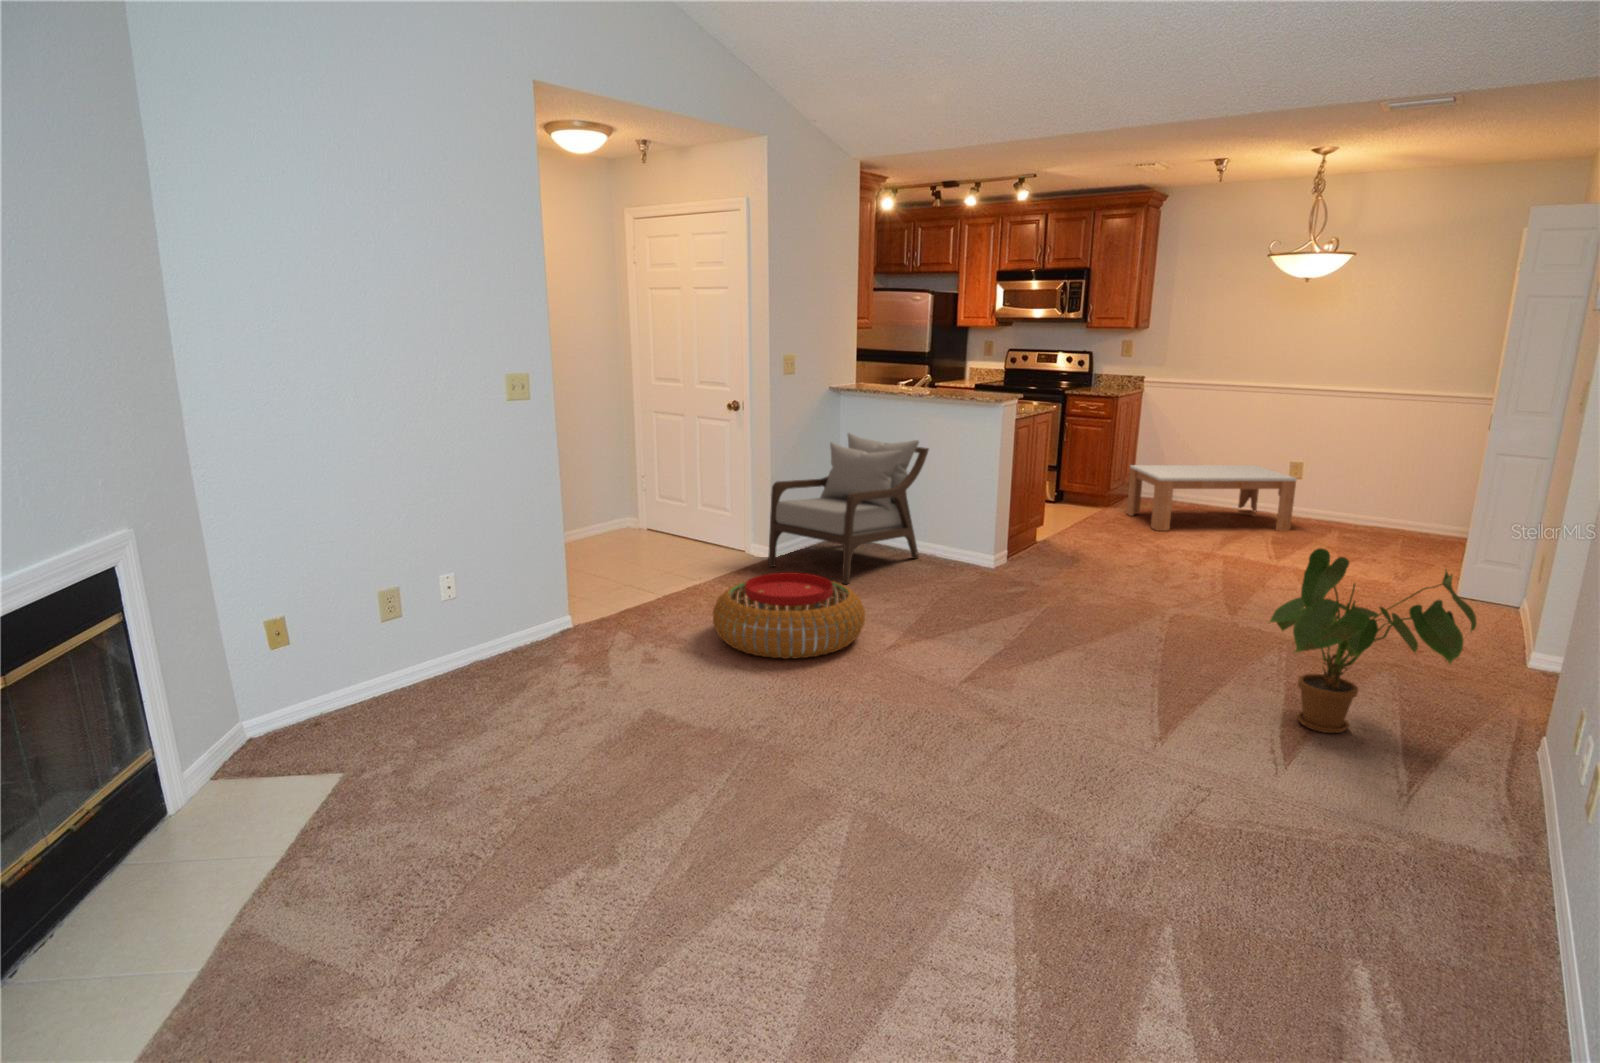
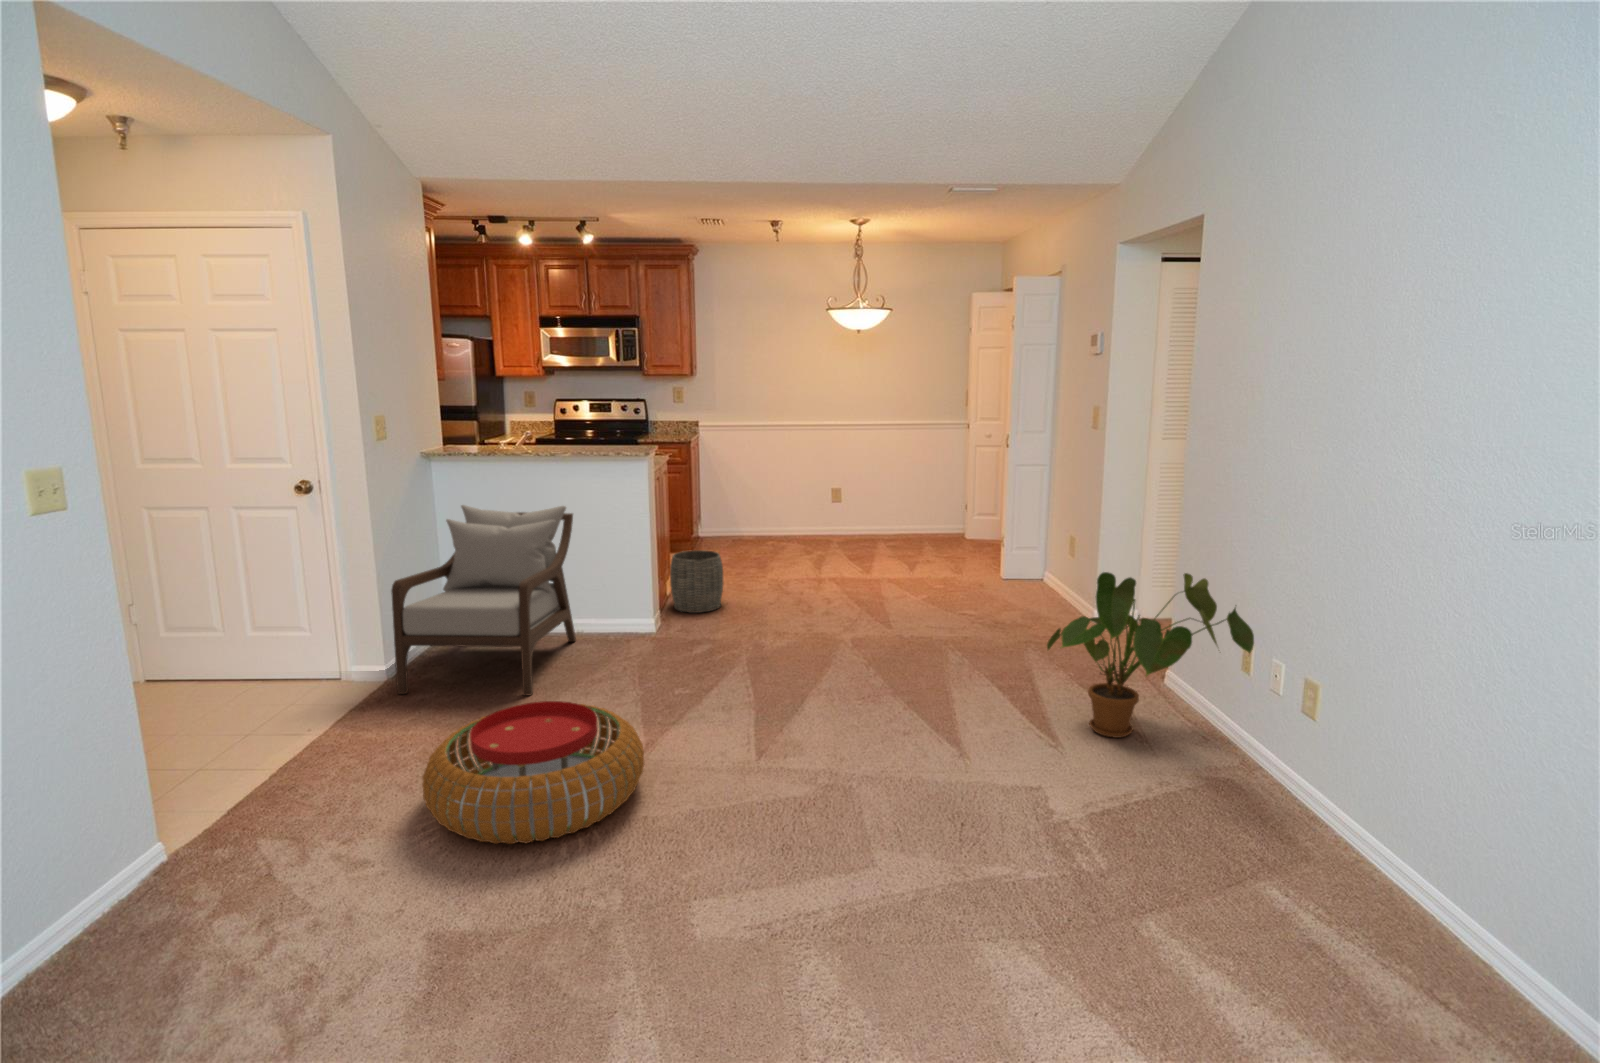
coffee table: present [1127,465,1297,531] -> none [711,495,851,566]
woven basket: none [1026,499,1079,558] -> present [670,550,723,613]

